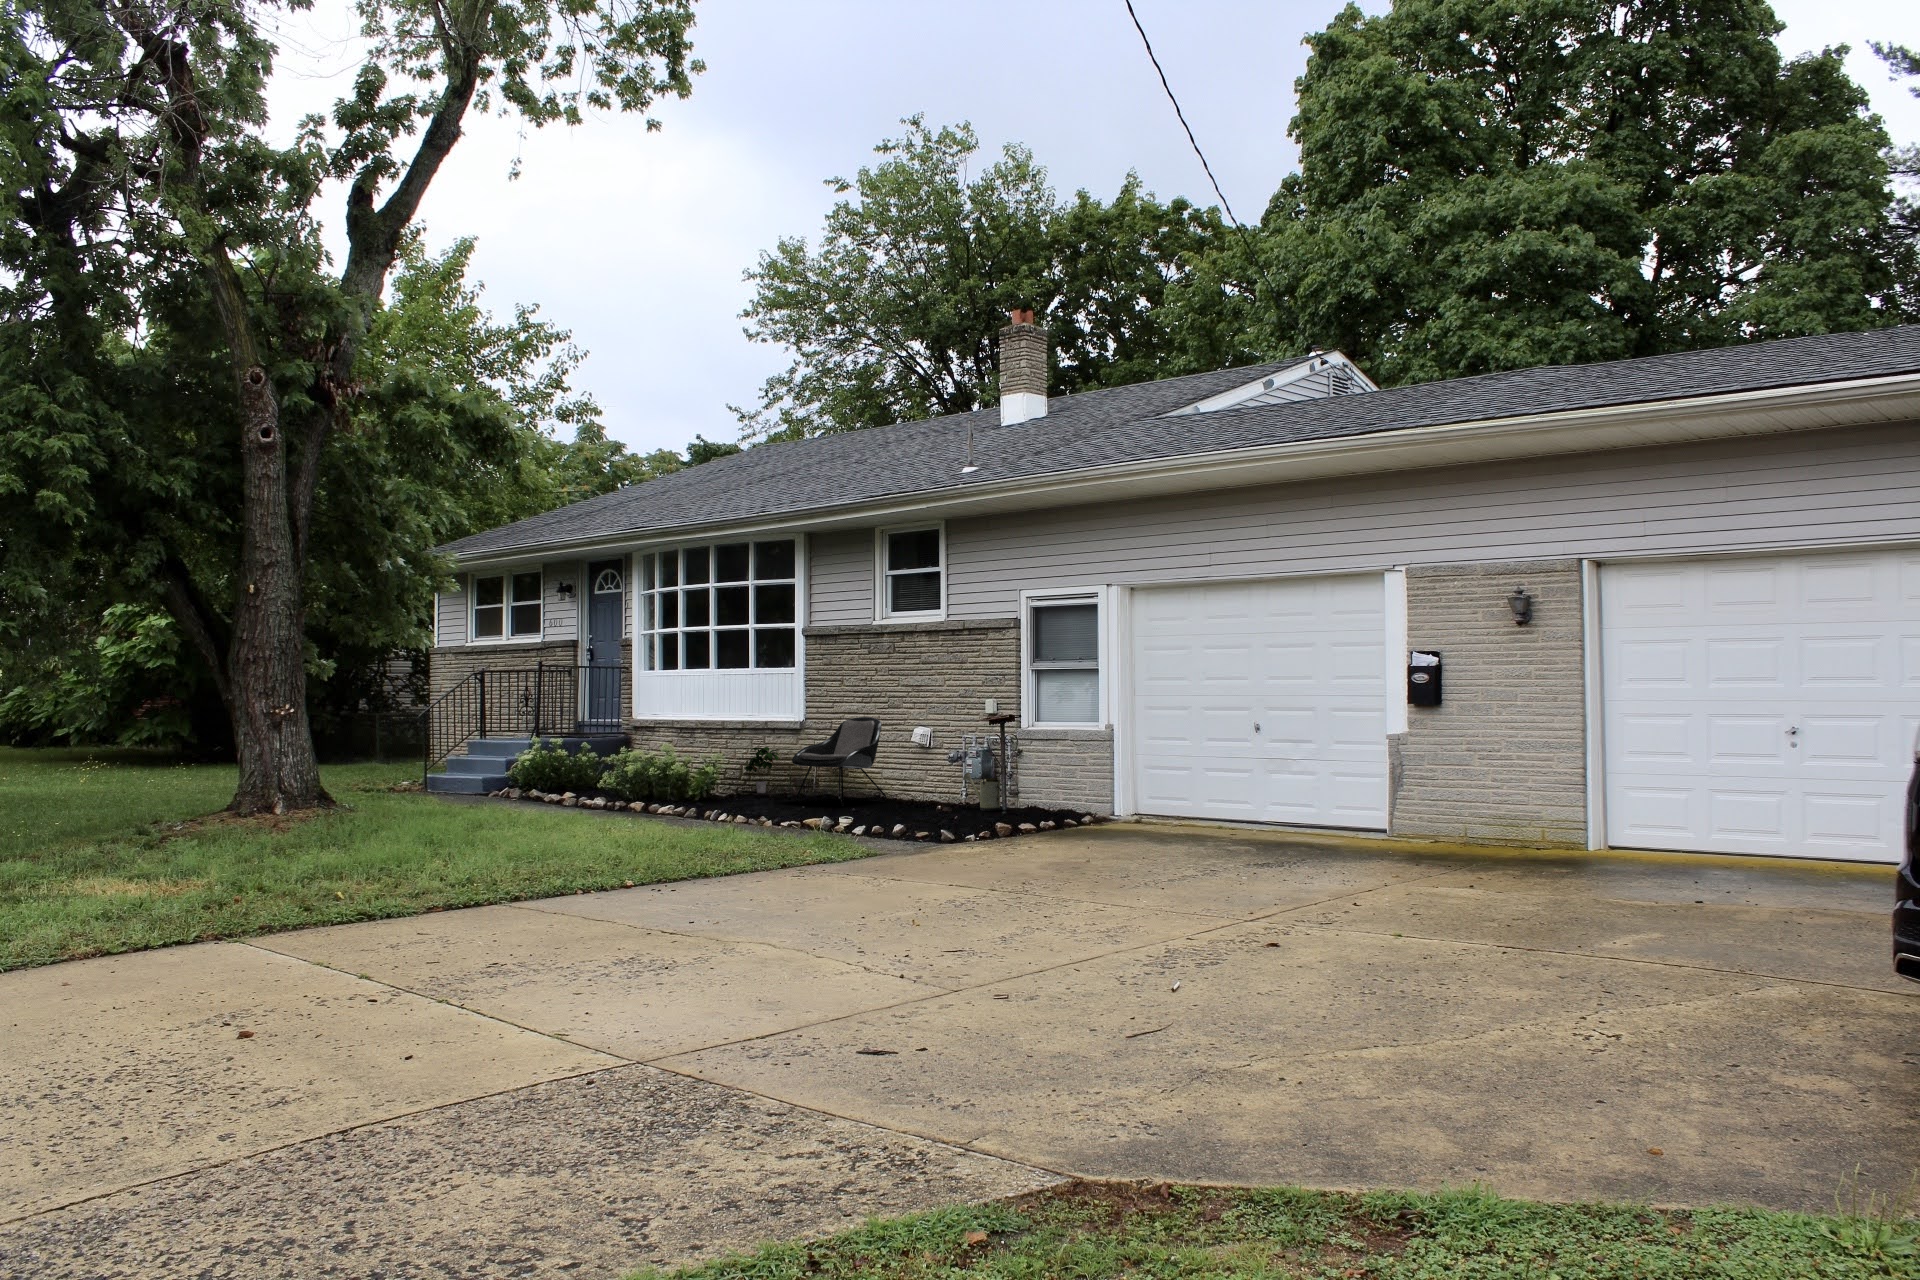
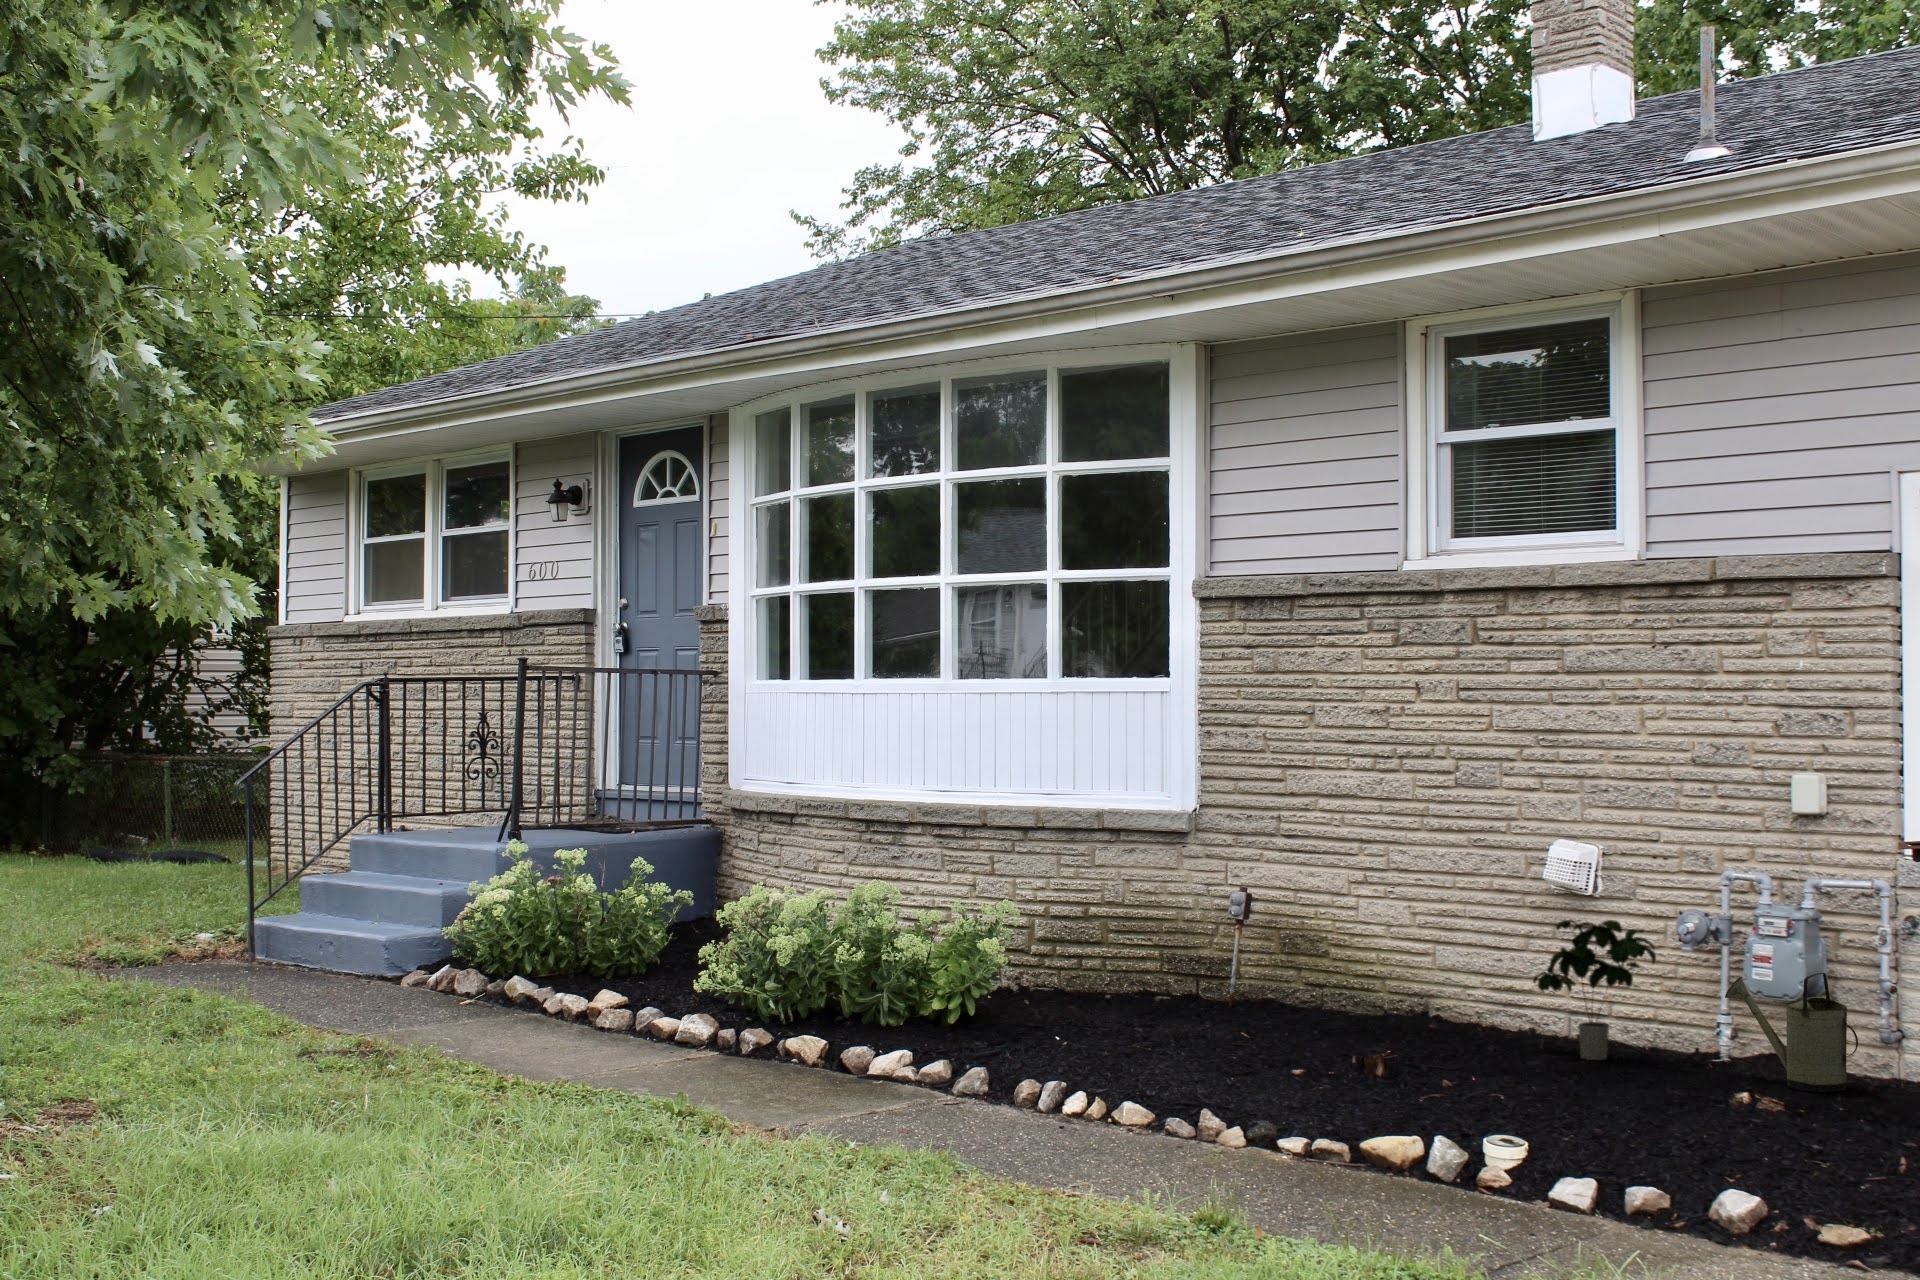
lounge chair: present [792,717,886,806] -> none [1213,812,1463,1061]
potted plant: present [745,747,779,793] -> present [1533,920,1656,1060]

